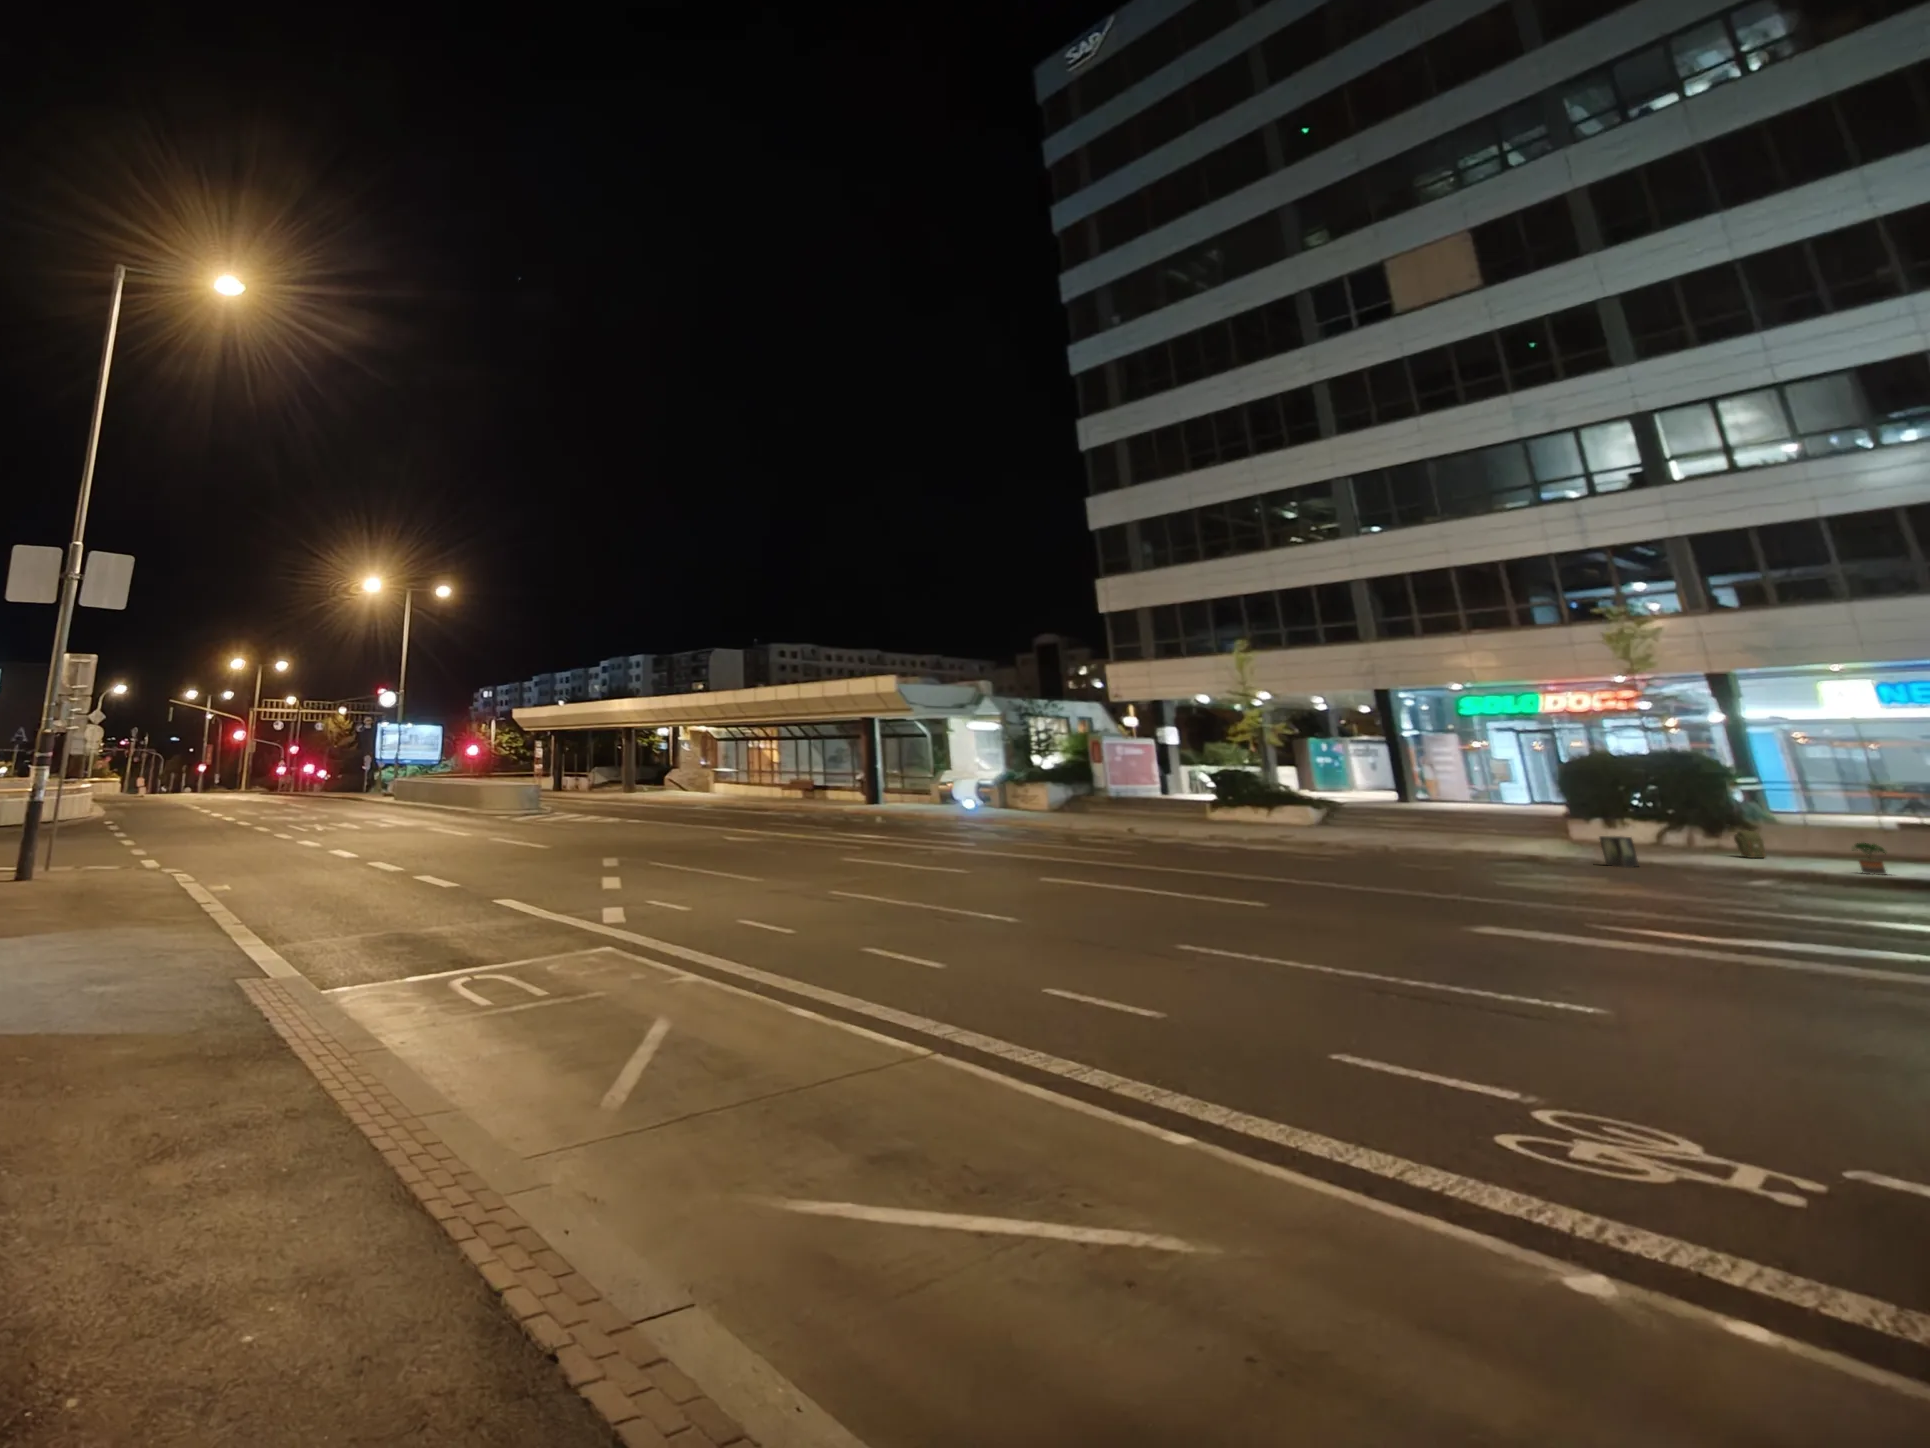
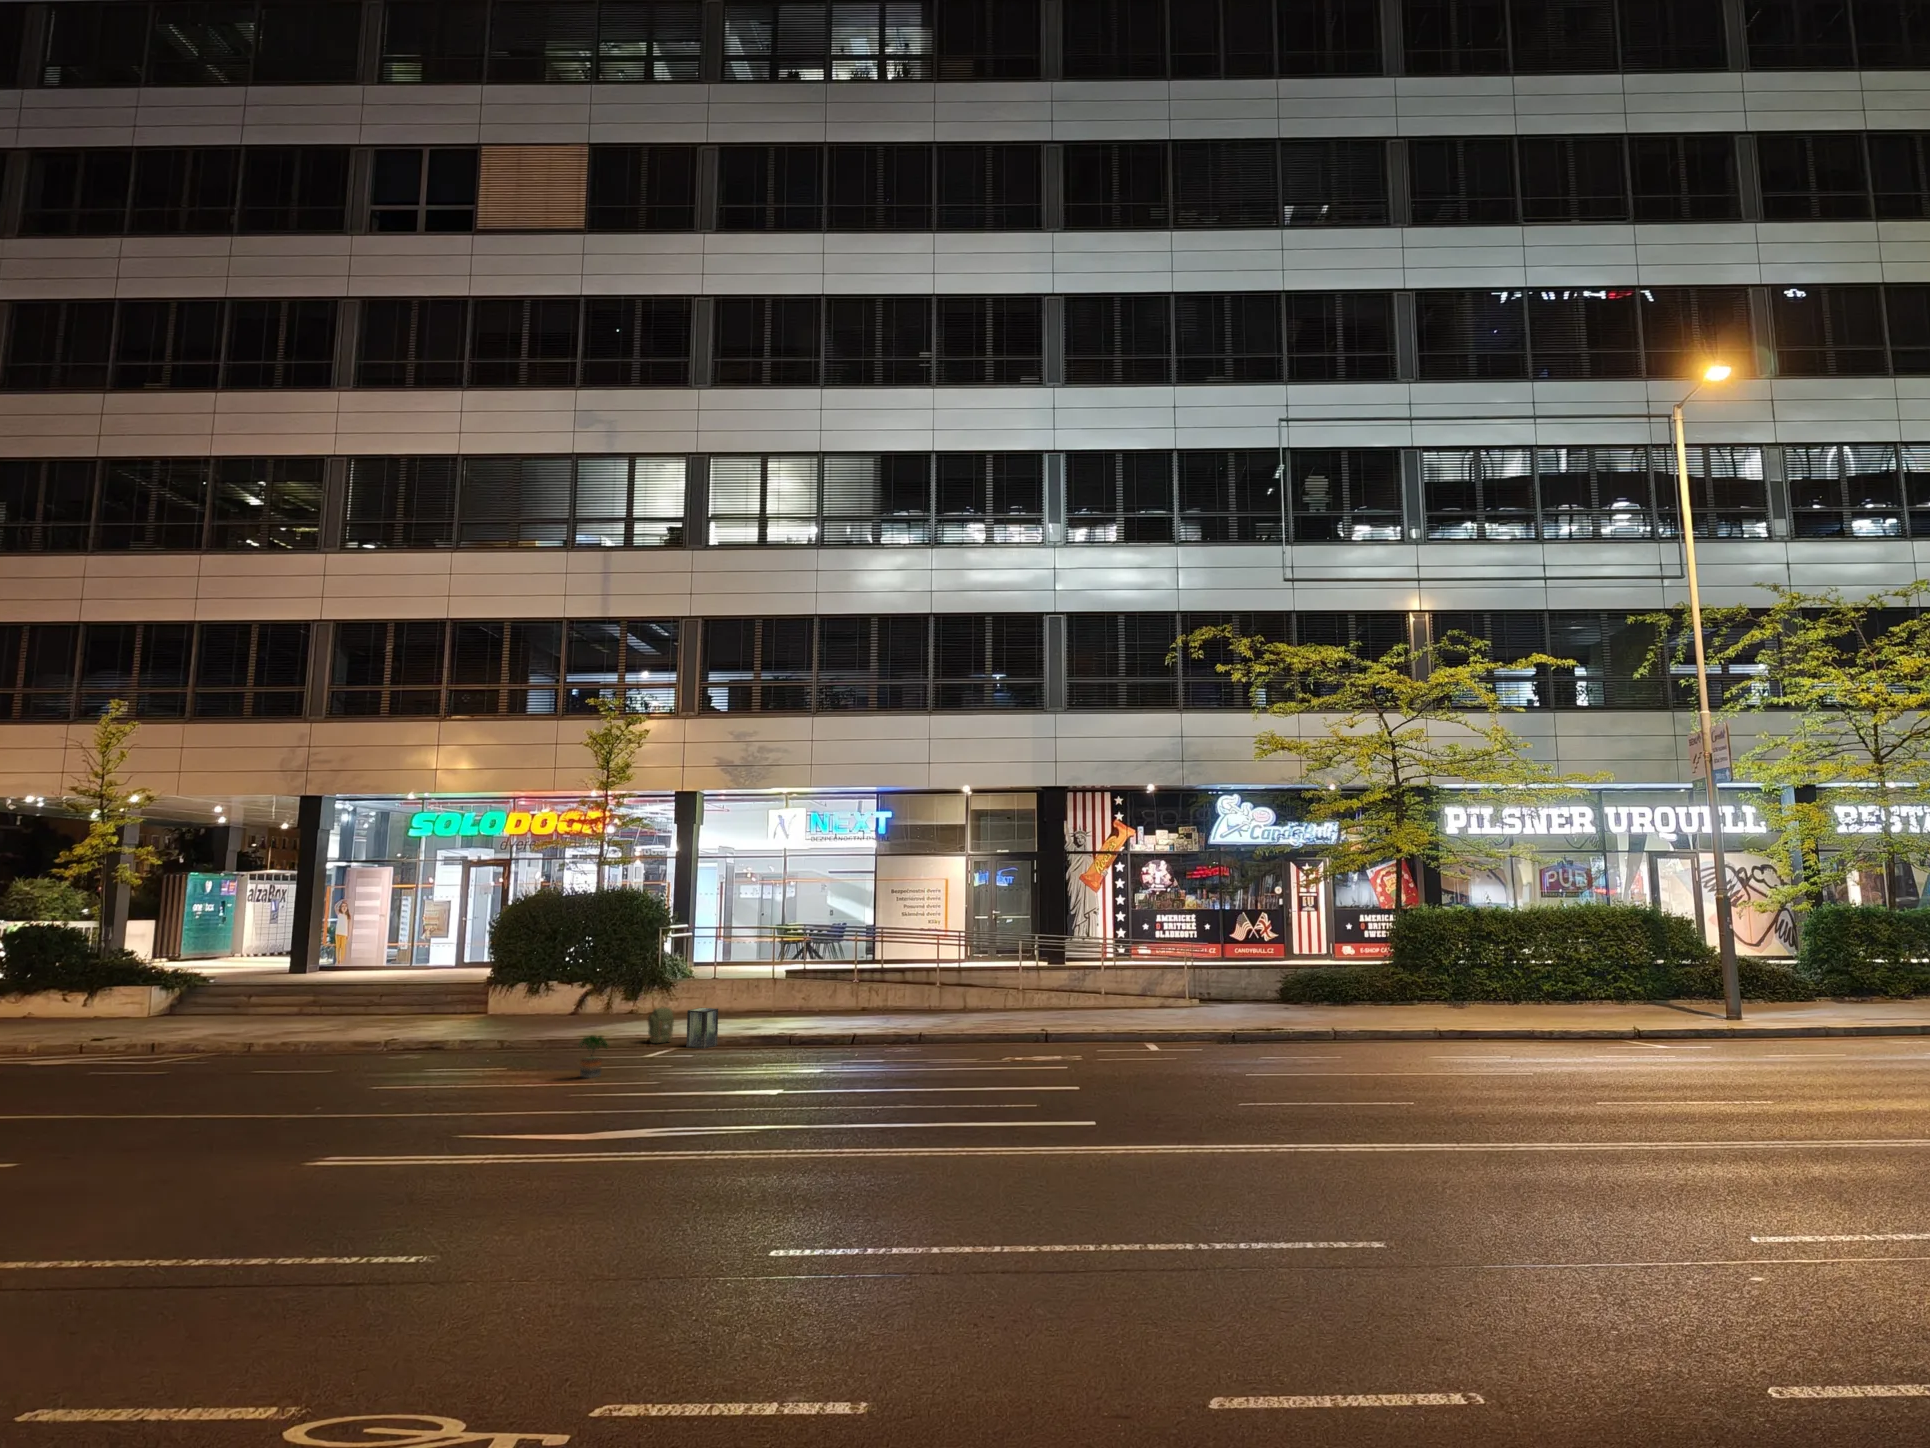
storage box: present [1600,836,1639,868] -> present [686,1008,718,1049]
potted tree: present [1854,843,1886,875] -> present [579,1035,609,1078]

